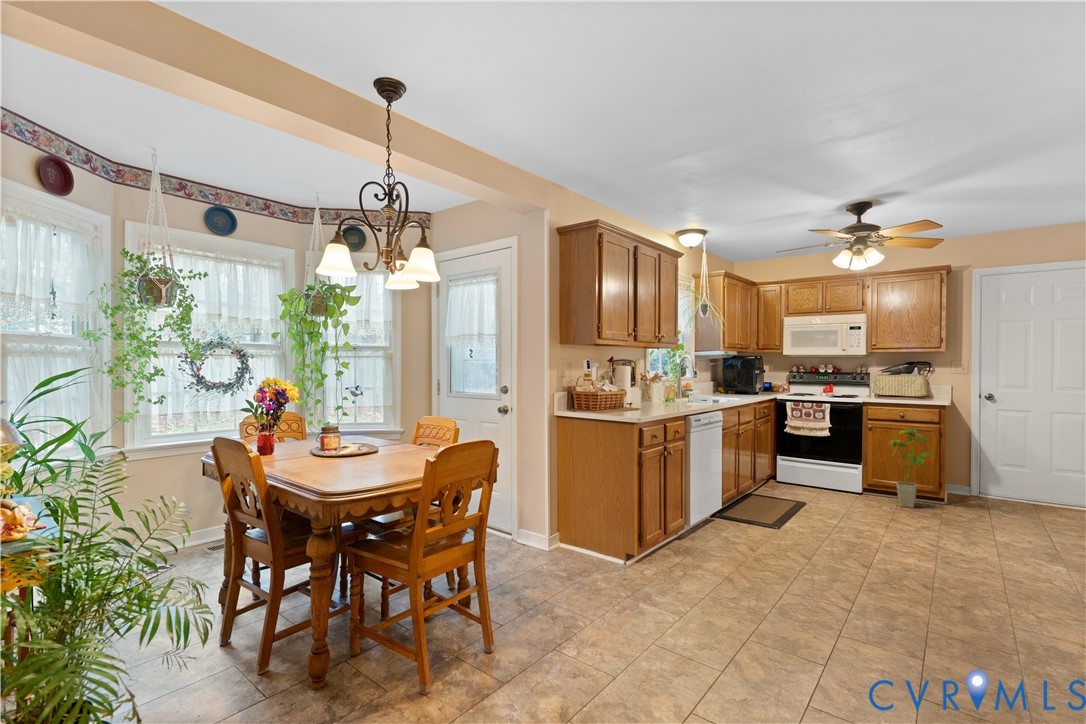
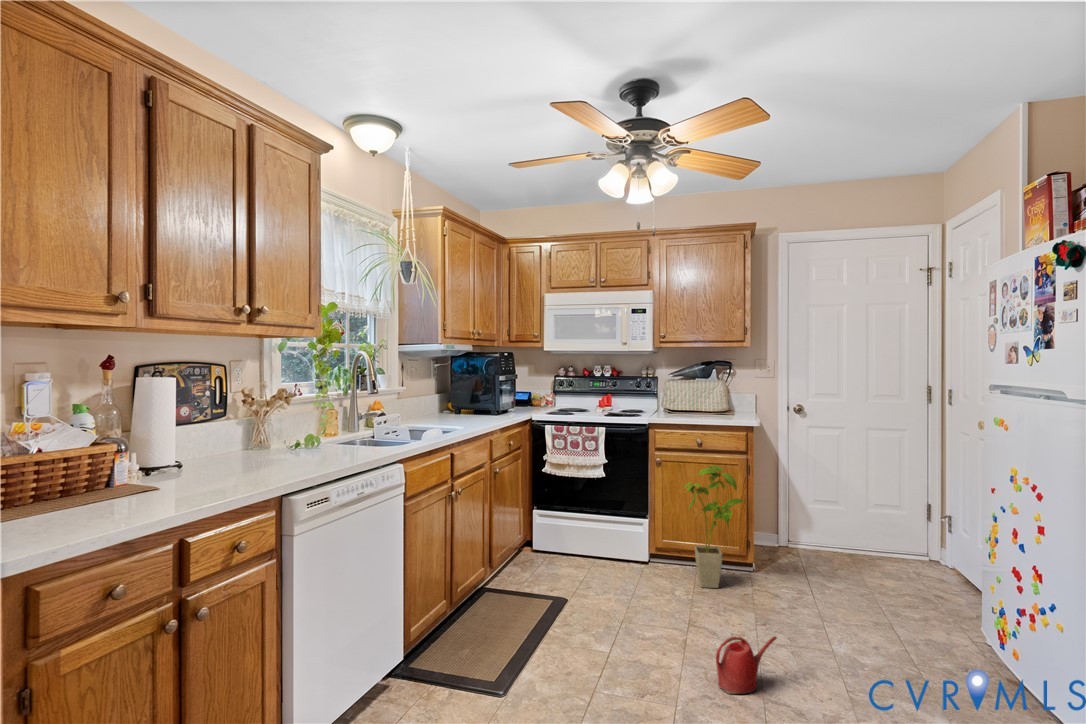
watering can: none [903,513,946,543] -> present [716,636,777,694]

